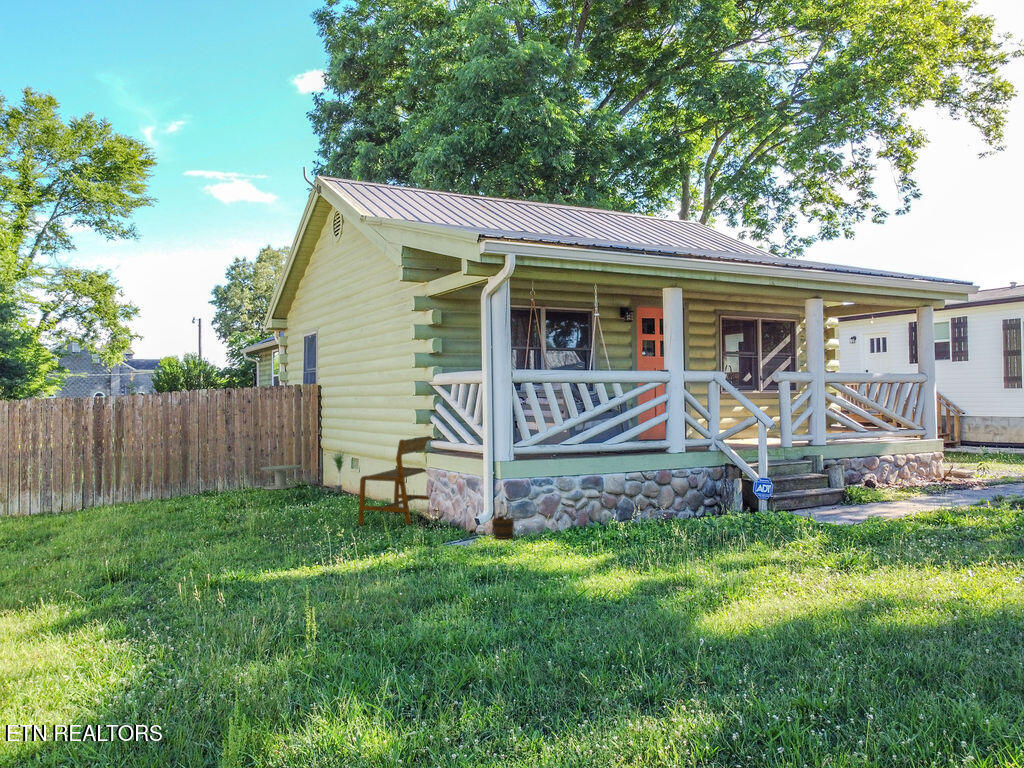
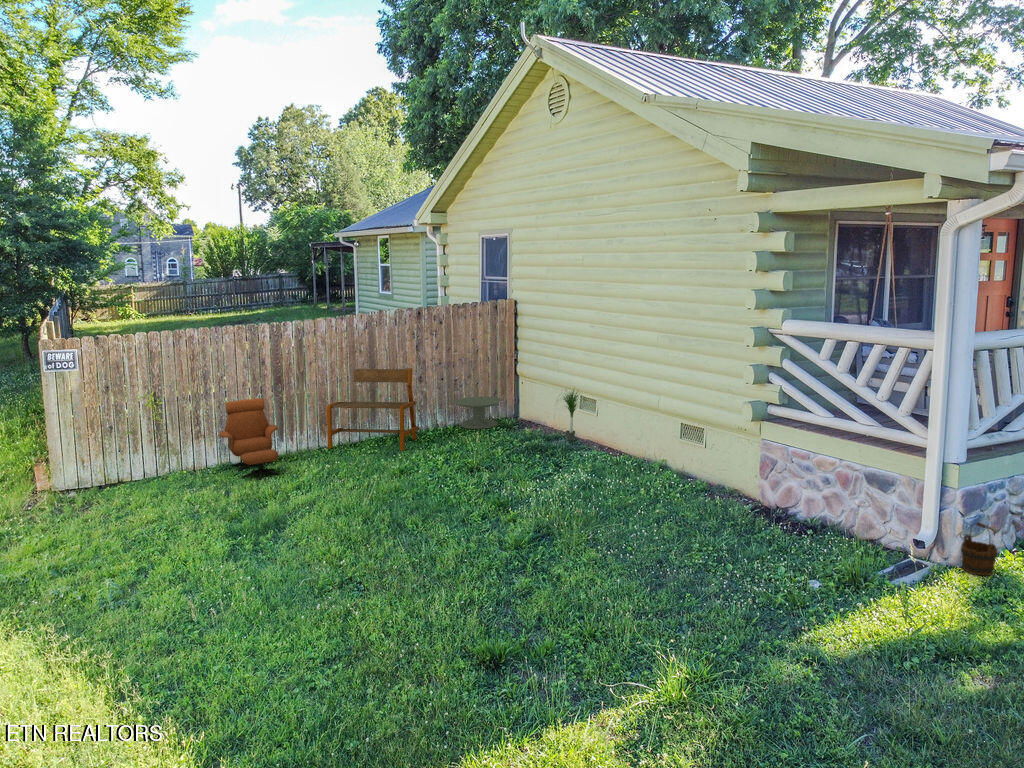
bench: present [358,436,438,524] -> present [326,368,418,451]
lounge chair: none [38,457,91,517] -> present [219,398,279,480]

